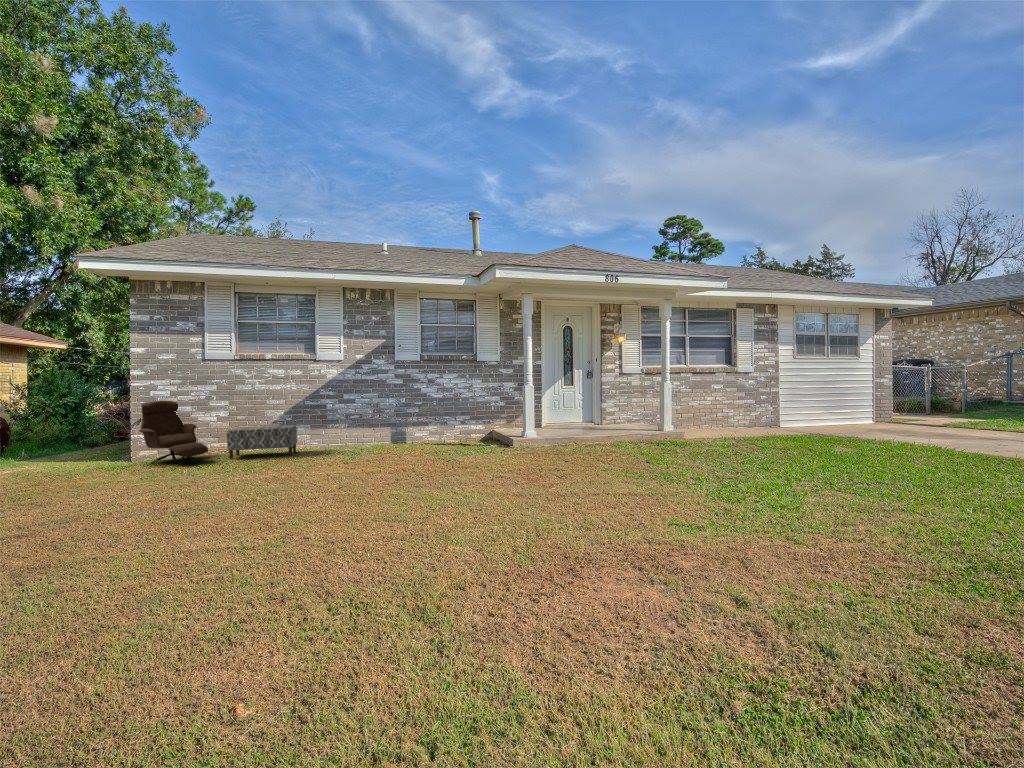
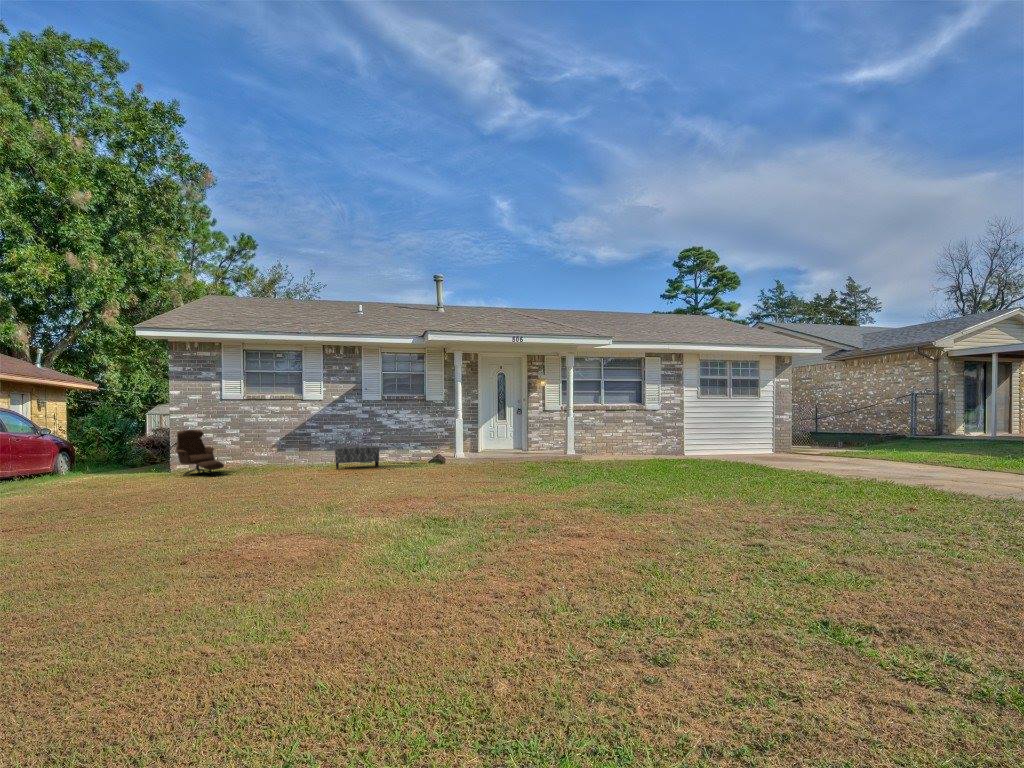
bench: present [227,425,297,459] -> present [335,446,379,470]

